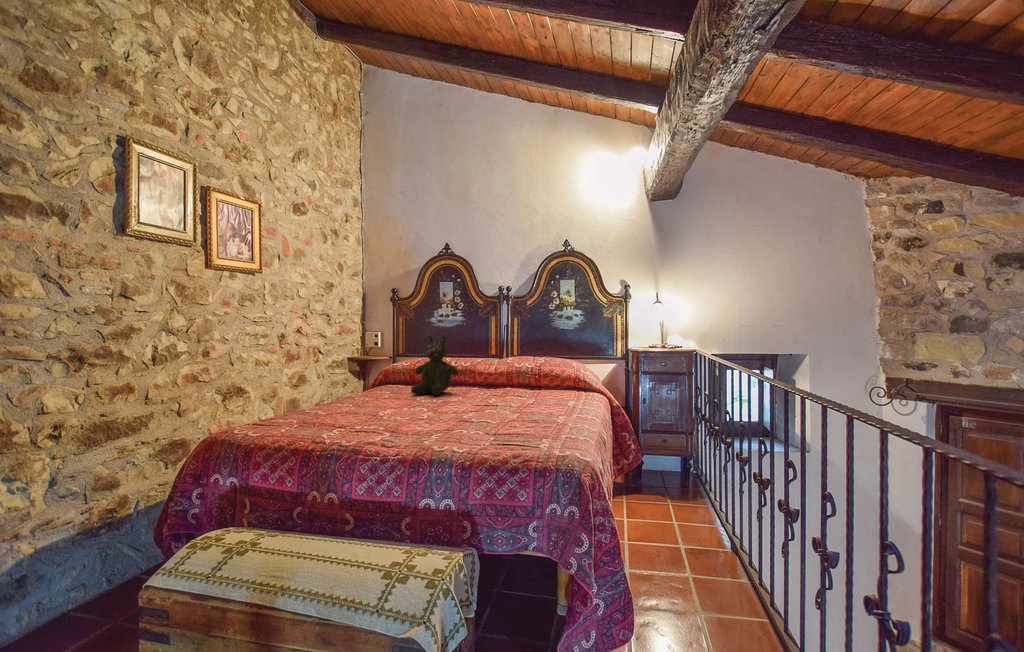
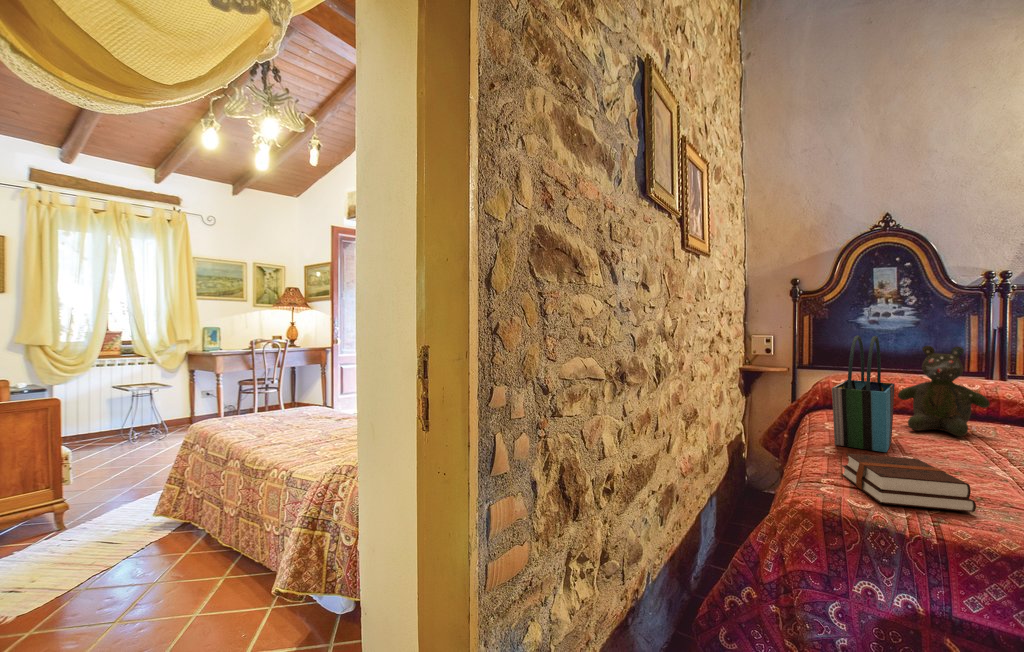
tote bag: none [328,329,391,408] -> present [832,335,895,452]
hardback book: none [291,407,351,435] -> present [842,453,976,512]

